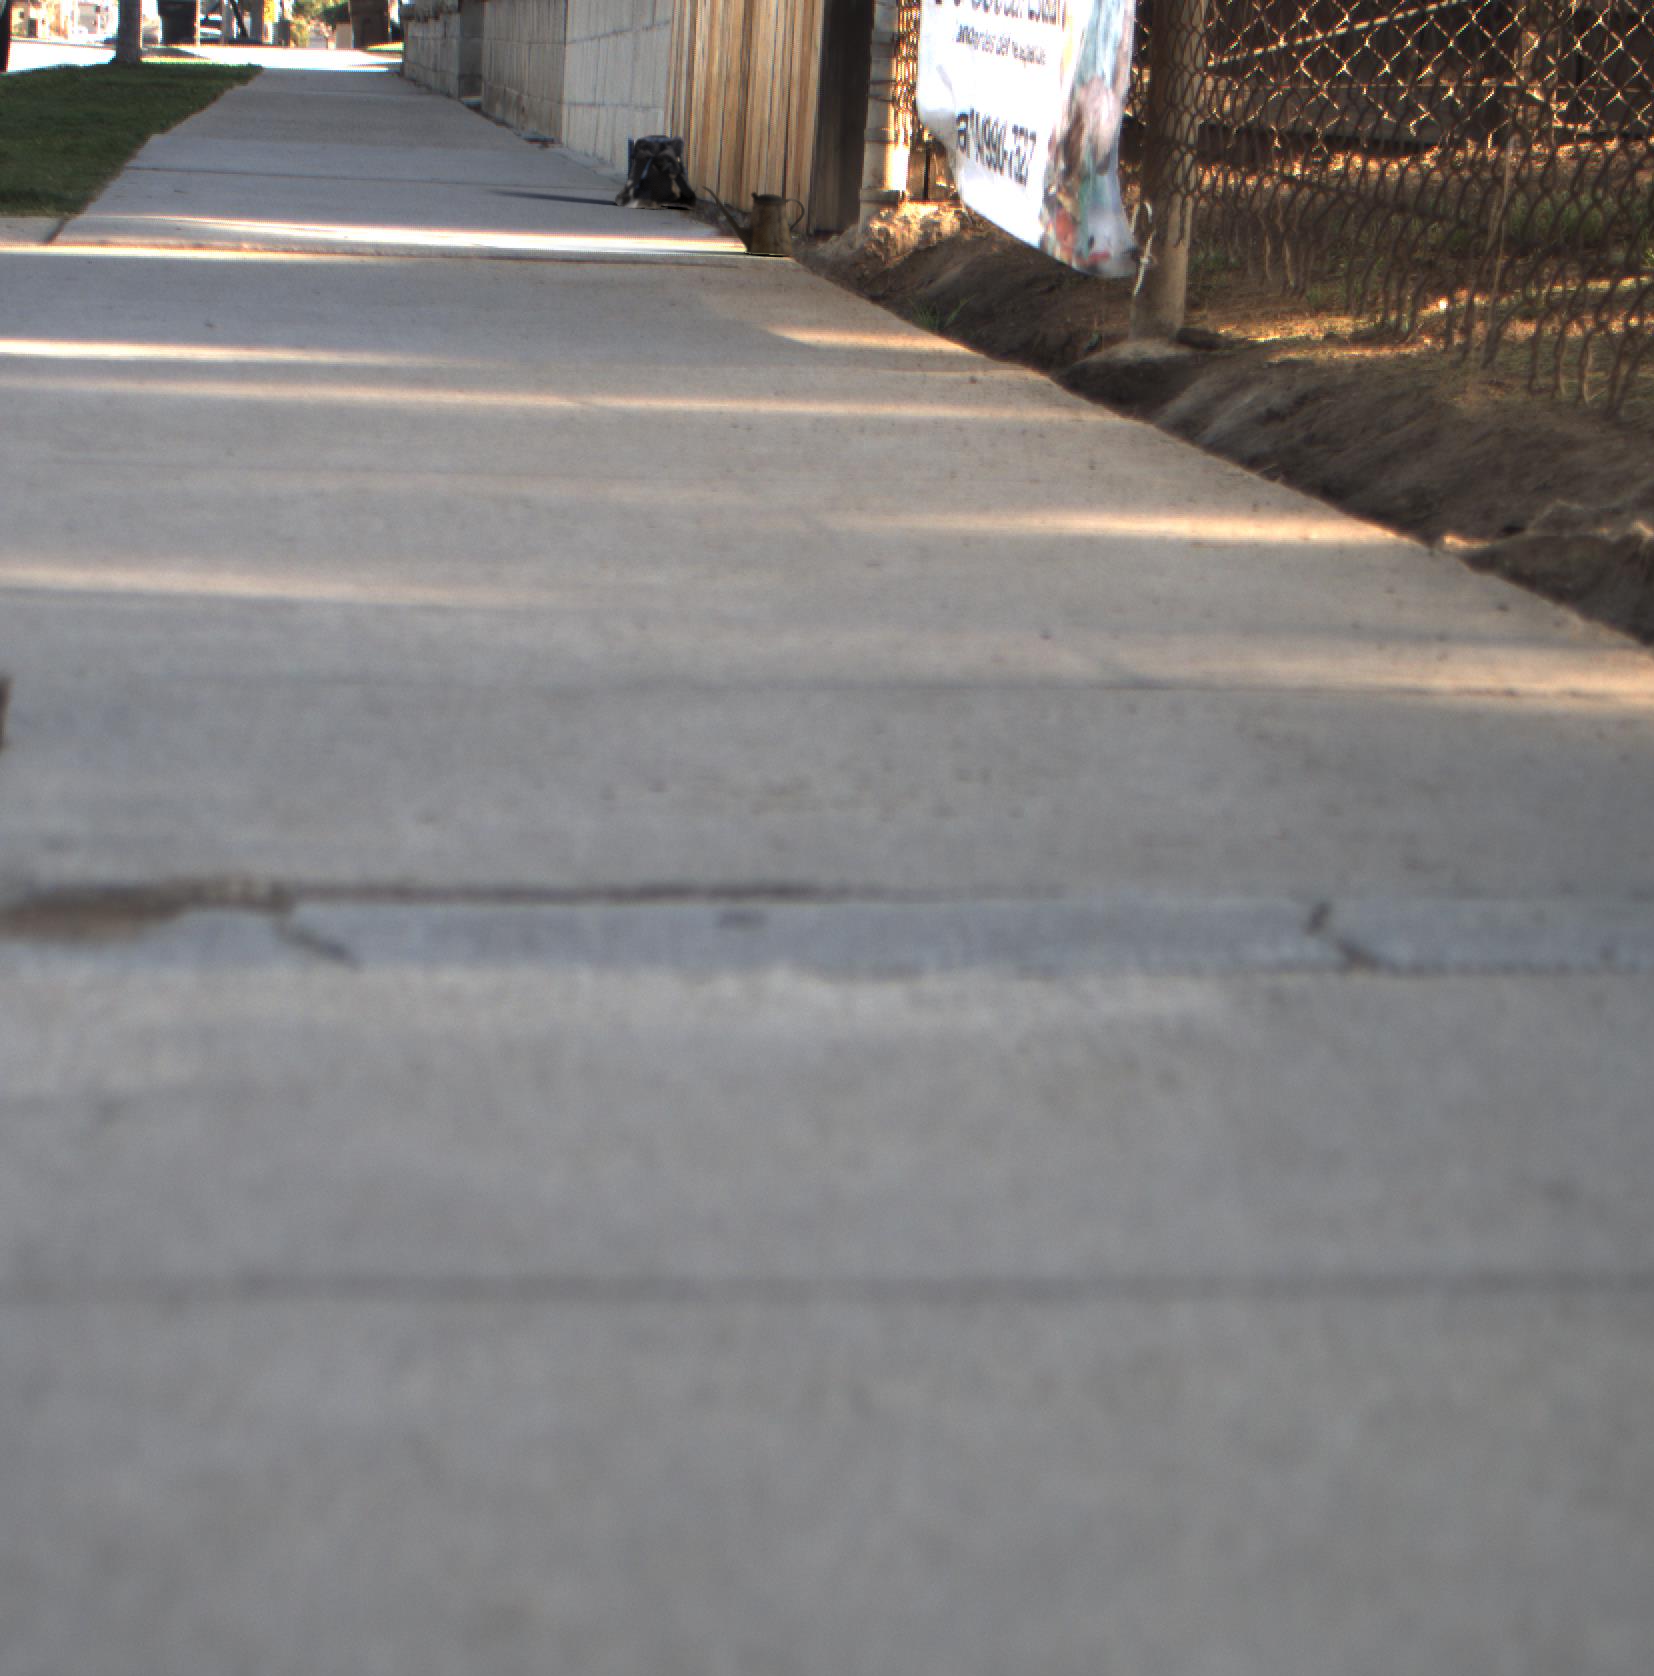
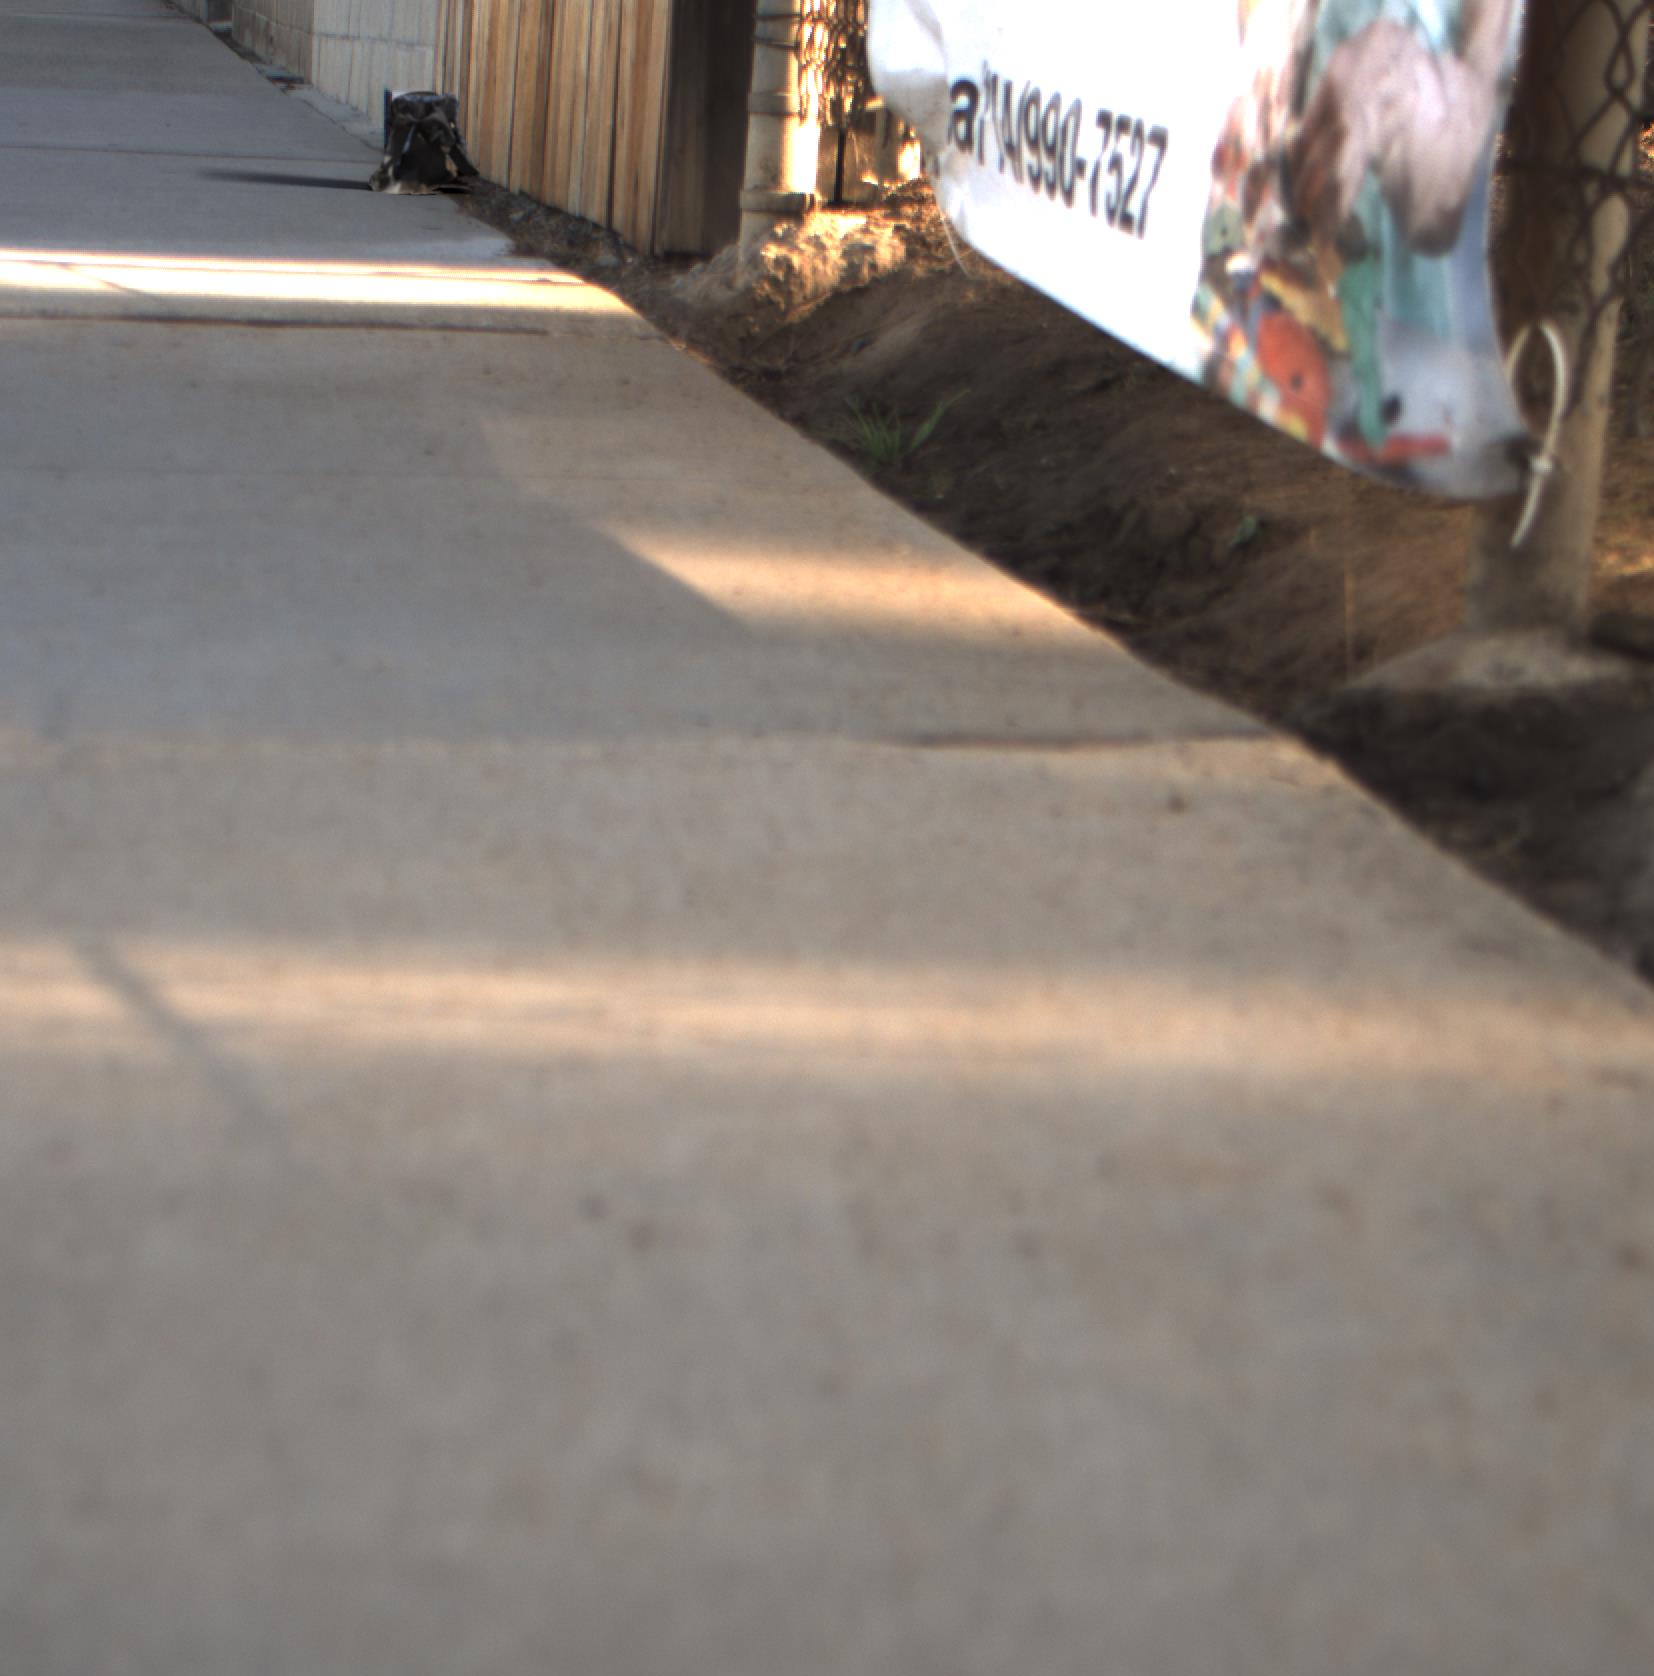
watering can: present [703,186,805,256] -> none [489,183,646,286]

